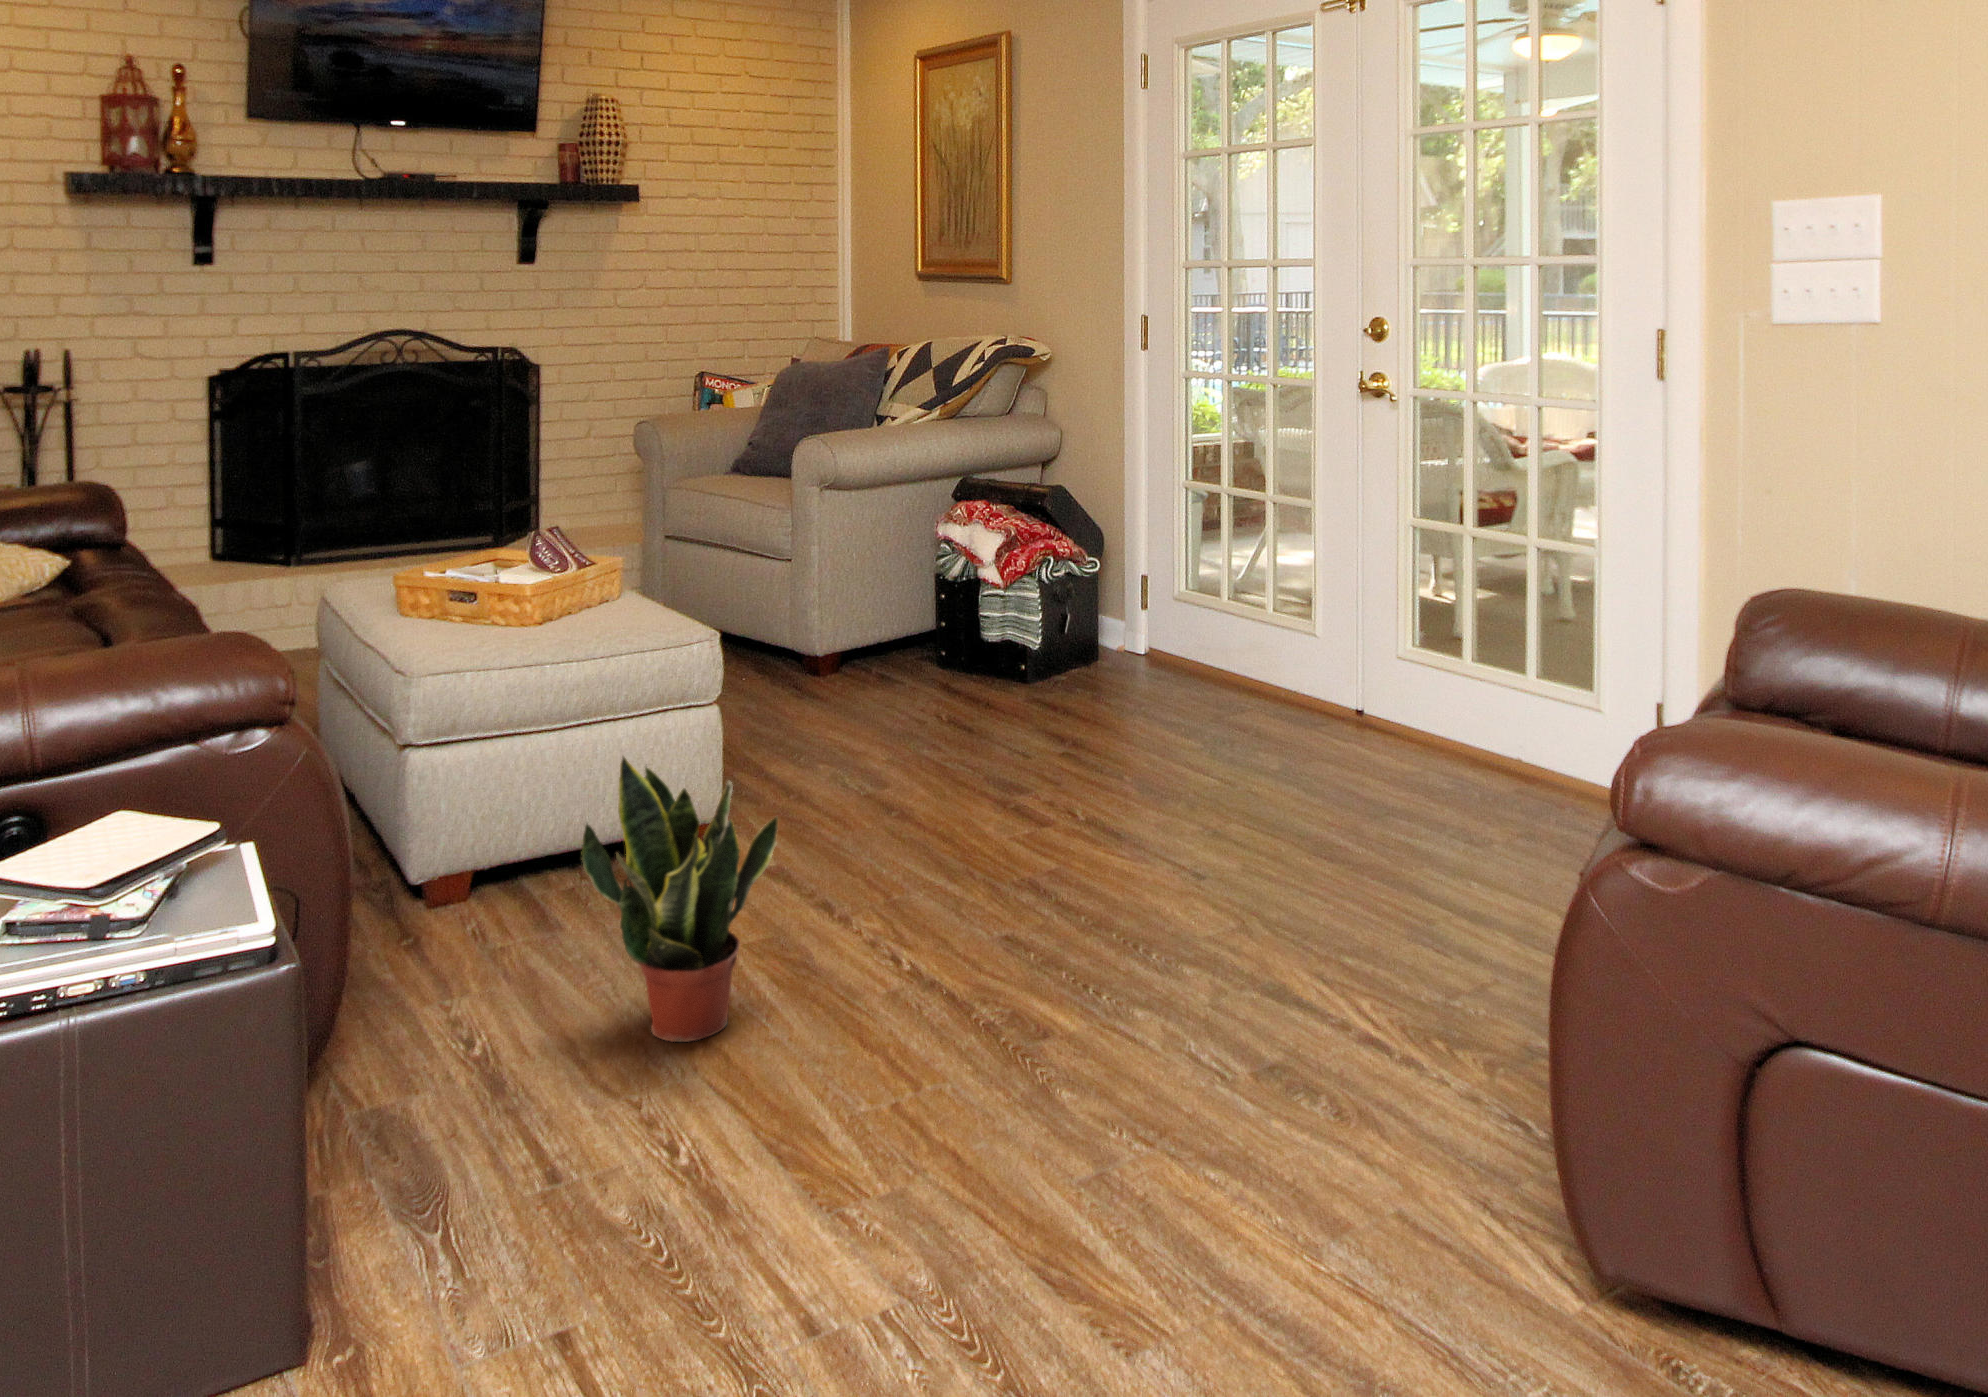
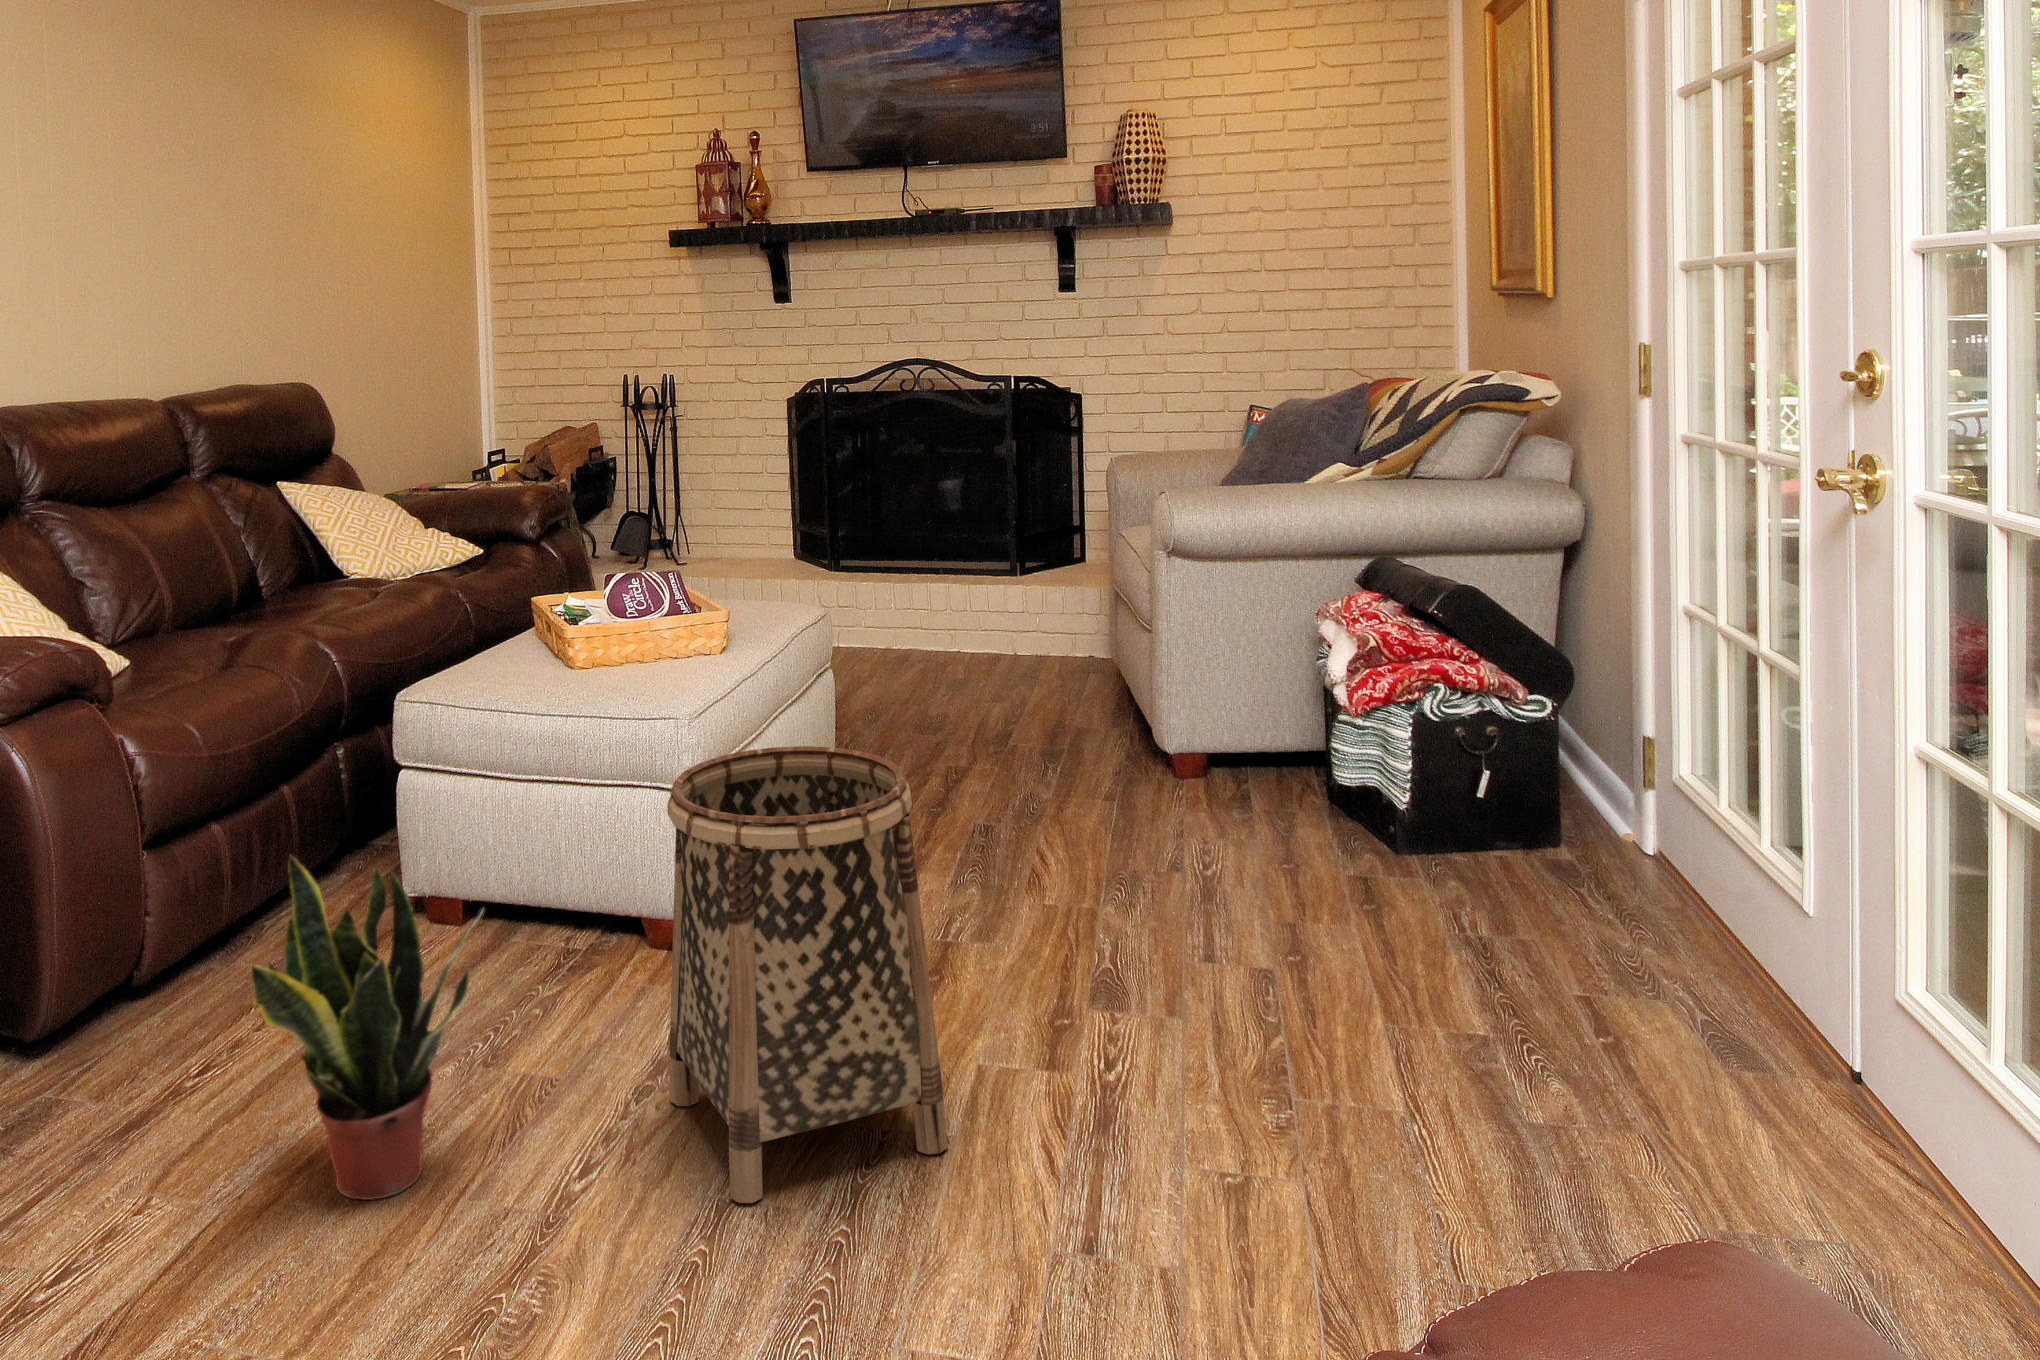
basket: none [818,614,1038,938] -> present [668,746,948,1203]

